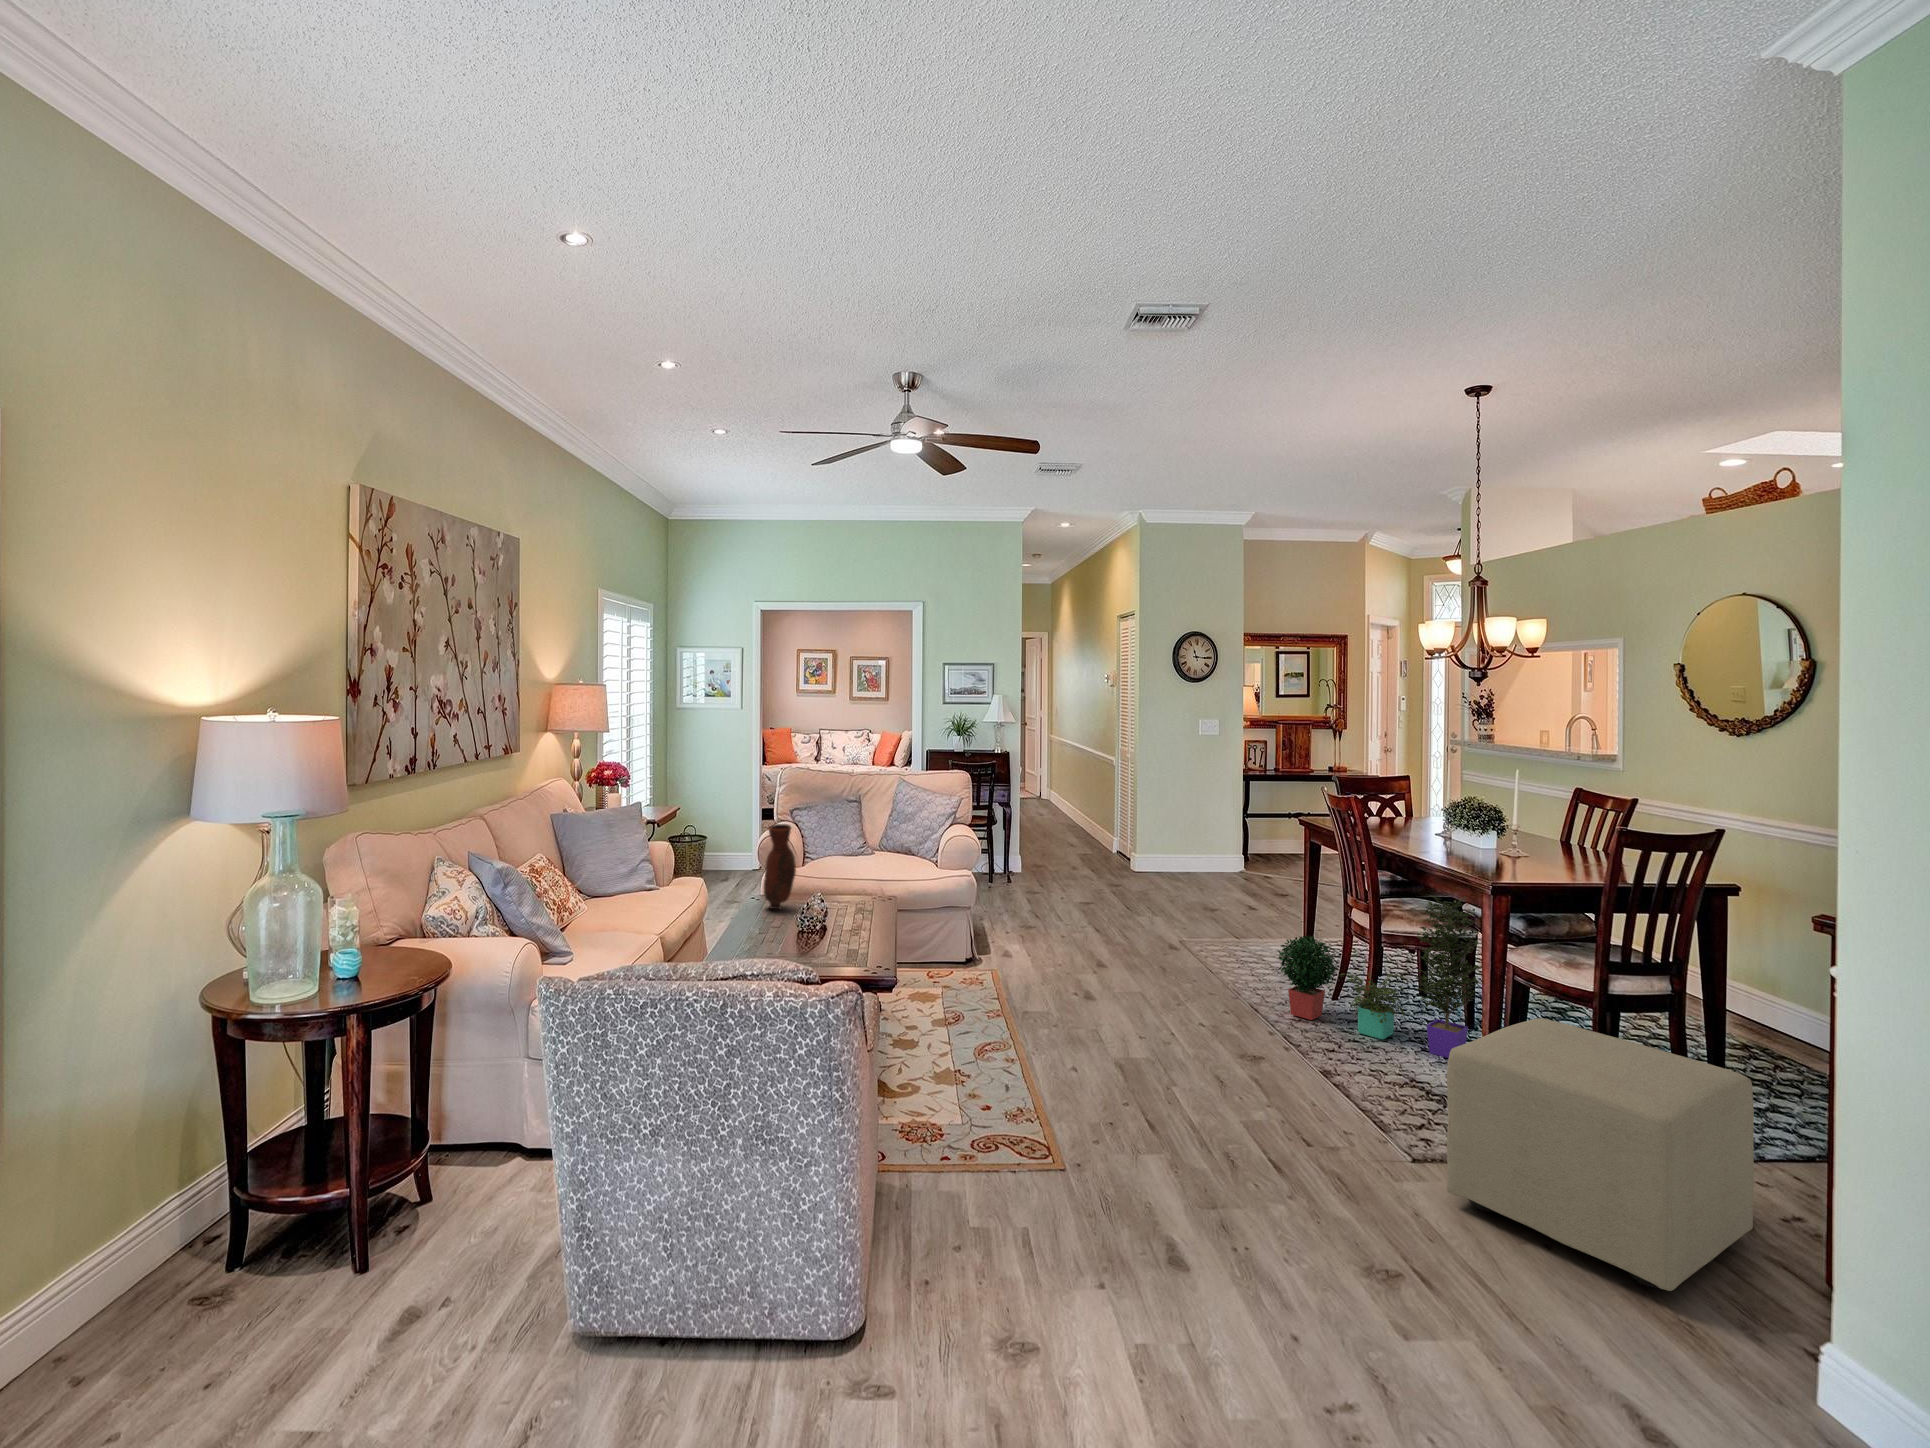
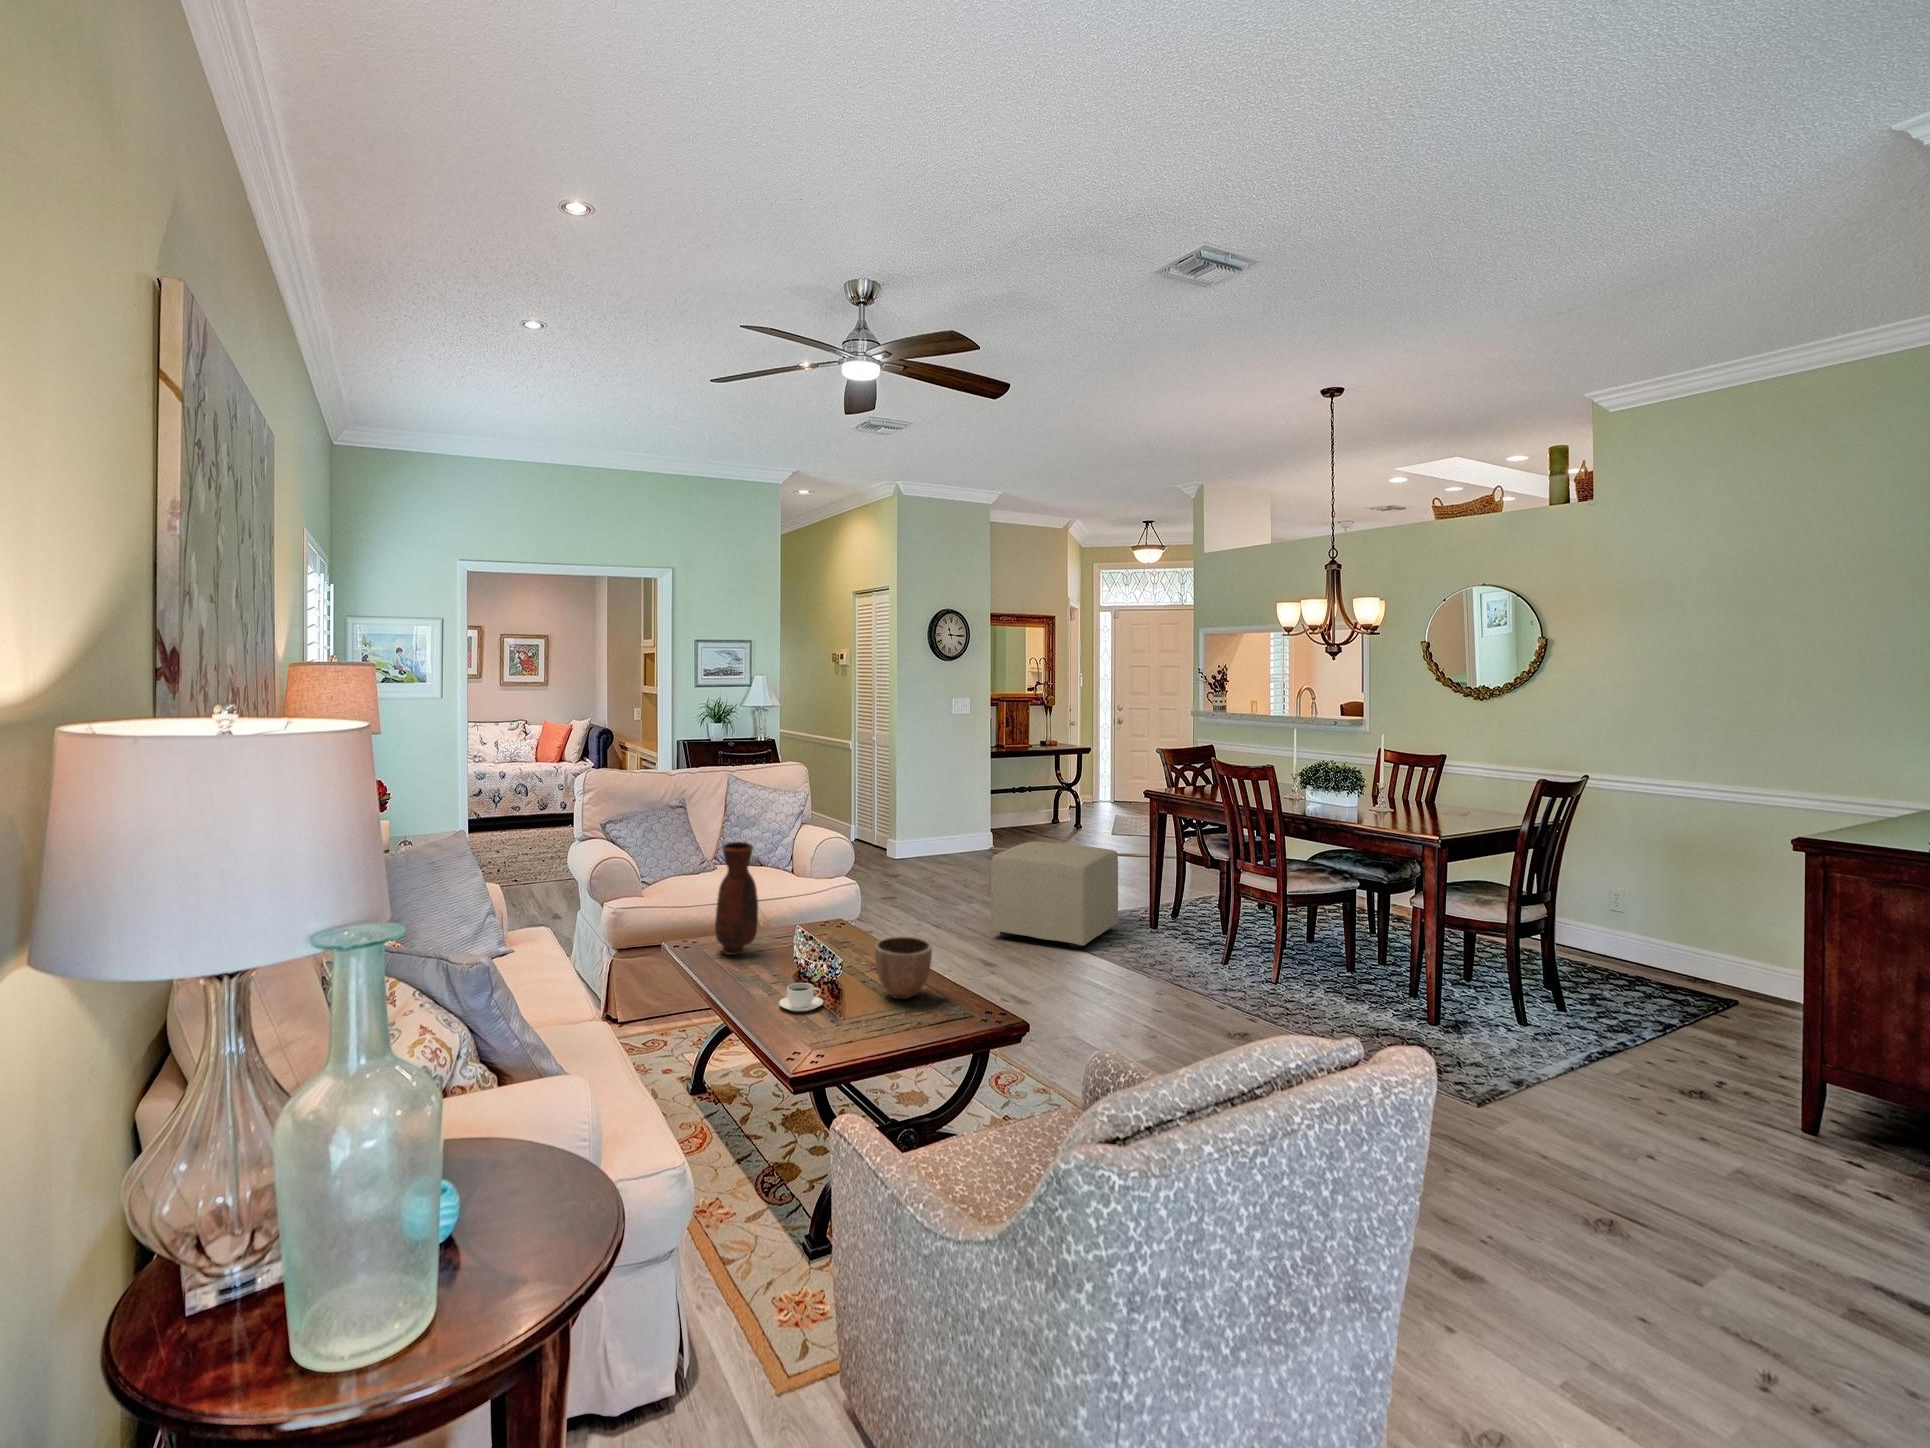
potted plant: present [1278,895,1482,1058] -> none [1204,855,1408,1007]
decorative bowl: none [820,904,864,952] -> present [875,936,932,999]
coffee cup: none [748,929,782,949] -> present [779,983,823,1011]
ottoman: present [1447,1018,1754,1291] -> present [991,842,1118,948]

